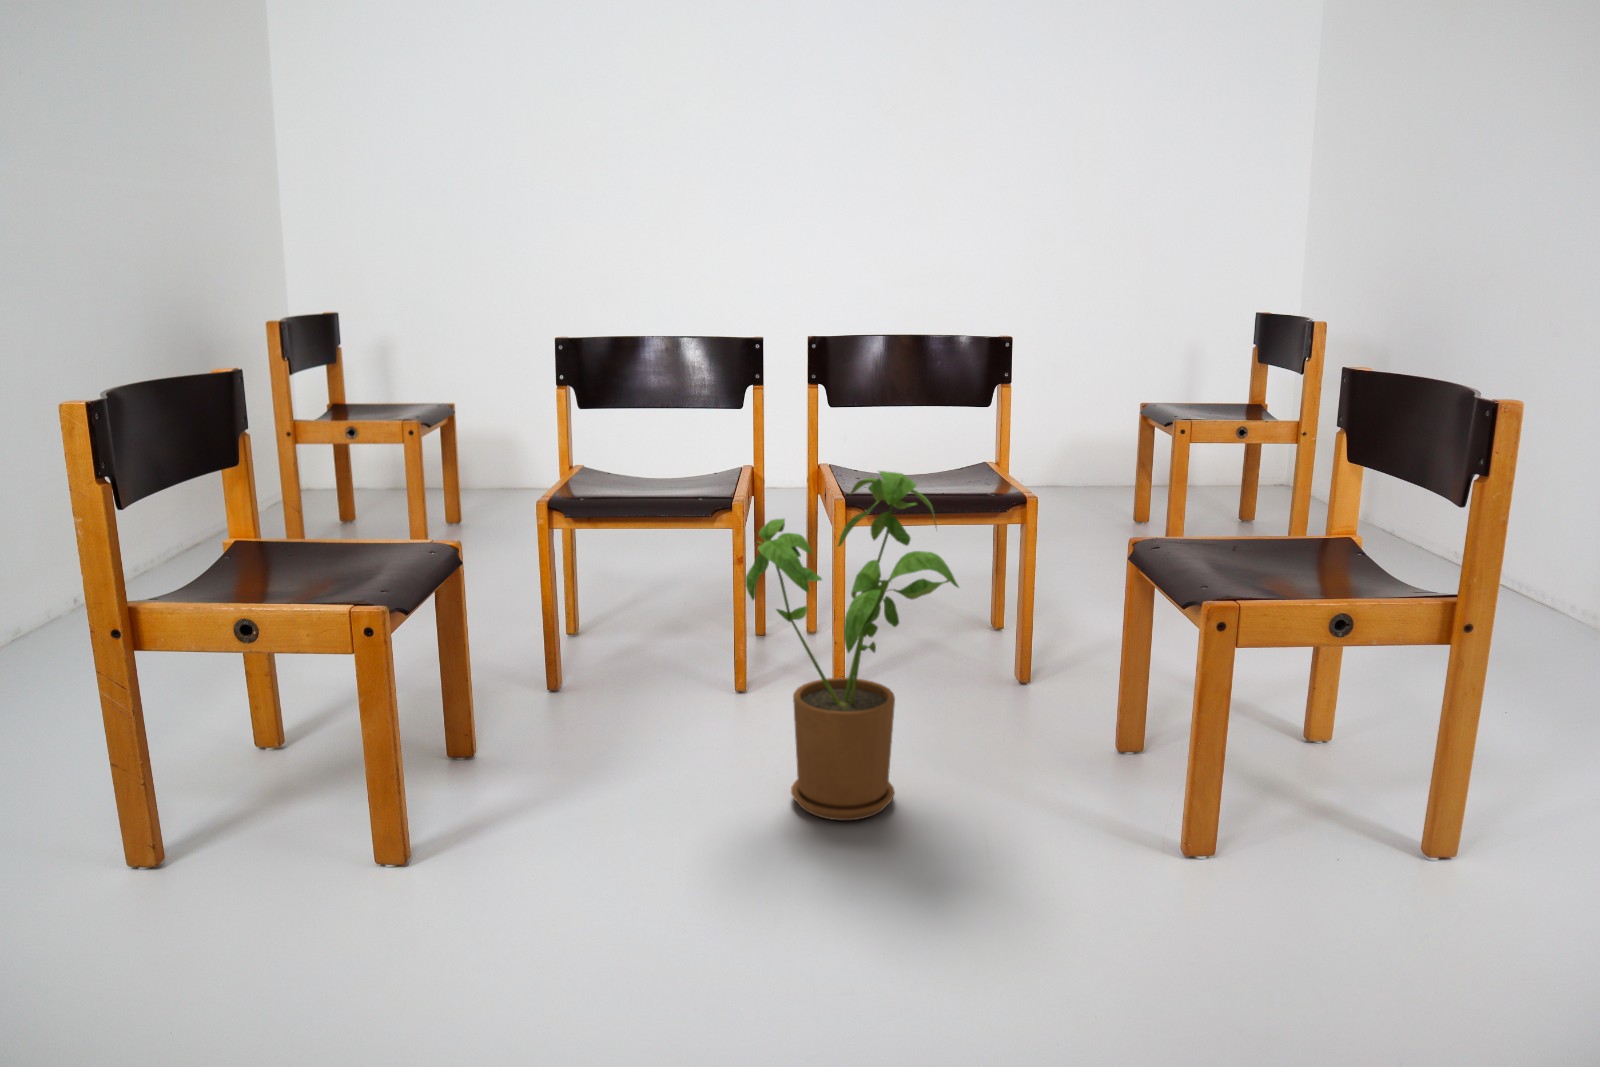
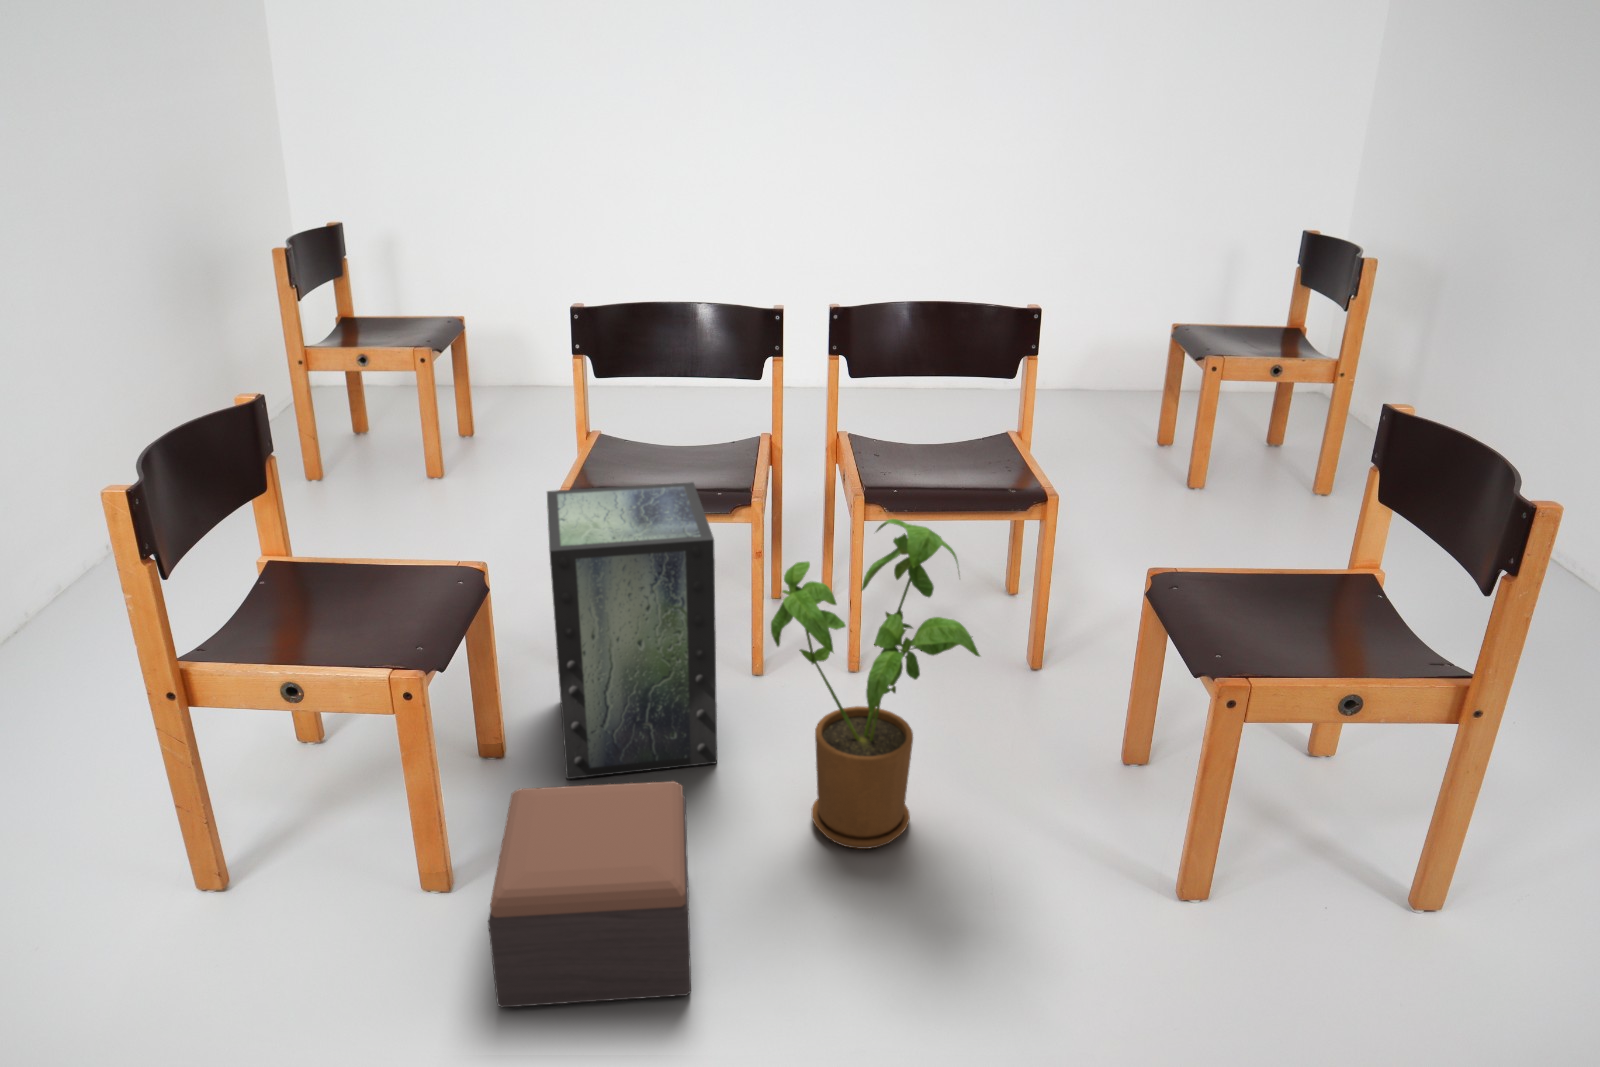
storage box: none [522,478,693,771] -> present [547,482,717,779]
footstool: none [441,731,660,953] -> present [488,781,691,1007]

